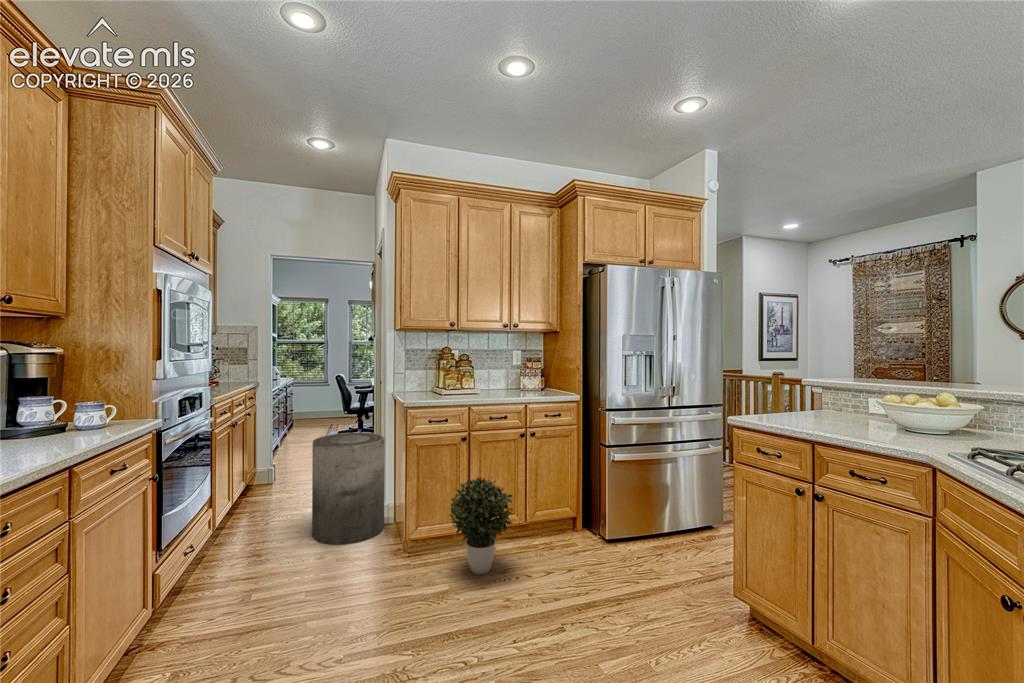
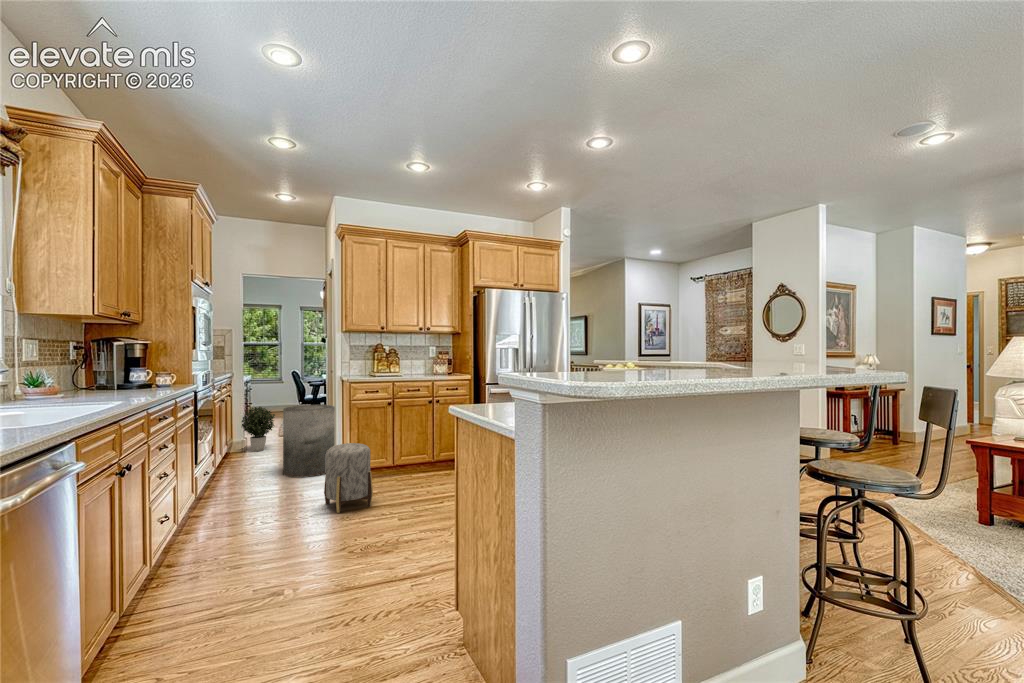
potted plant: present [449,477,513,574] -> present [242,407,275,452]
stool: none [367,517,448,650] -> present [324,443,373,513]

